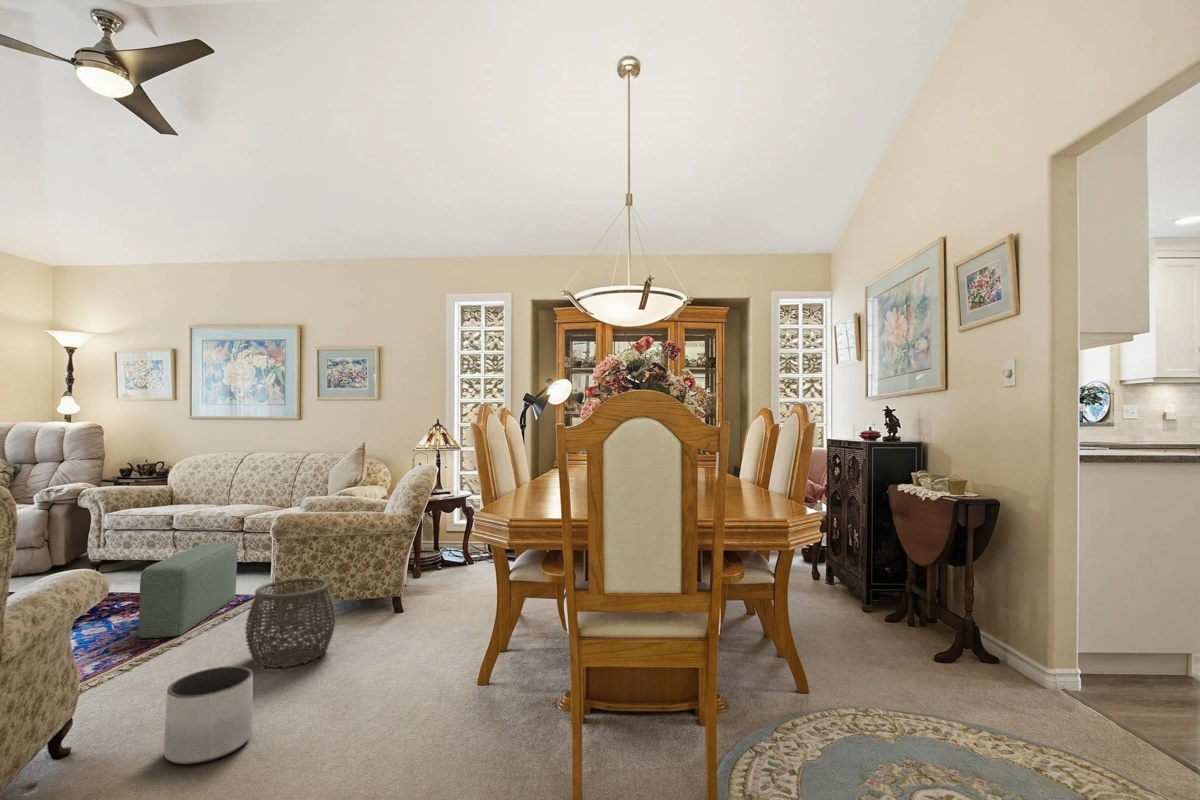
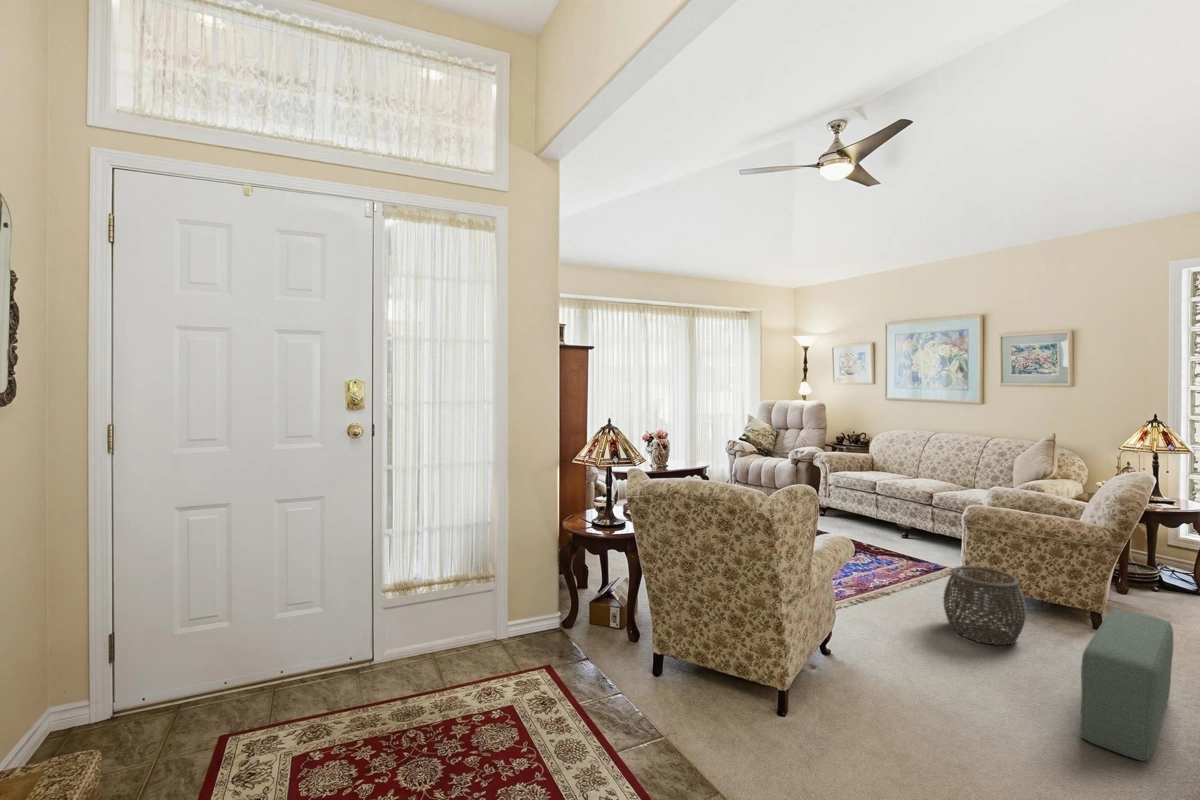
pouf: present [138,543,237,638] -> present [1080,609,1173,761]
planter: present [164,666,253,765] -> none [895,624,956,694]

